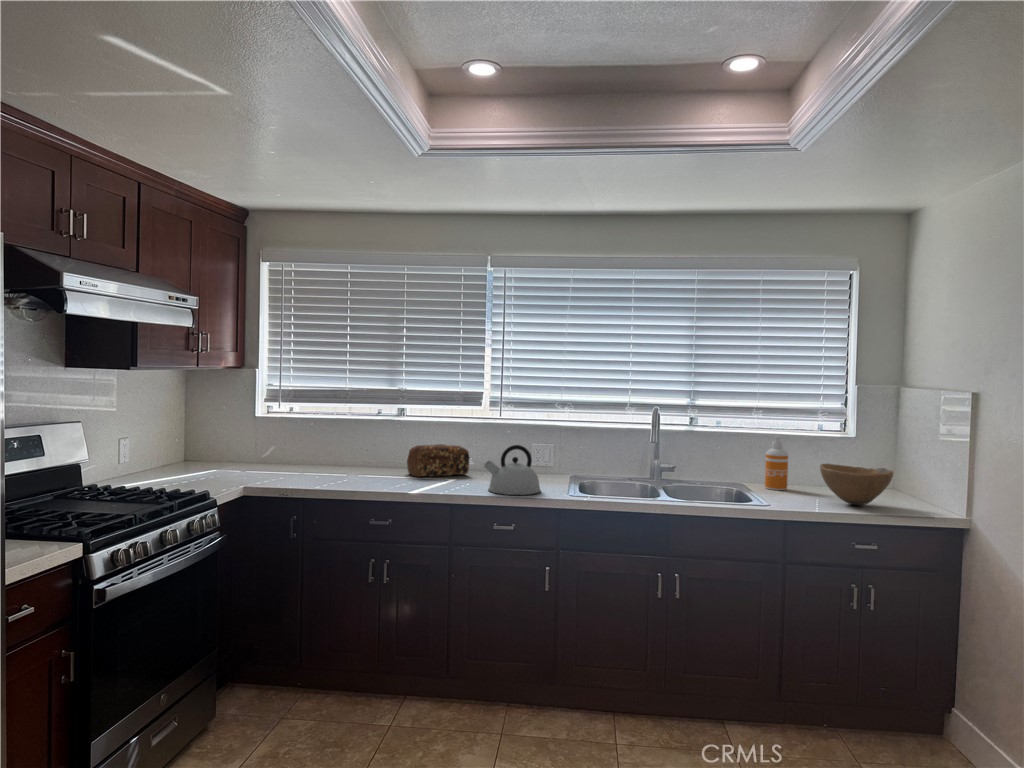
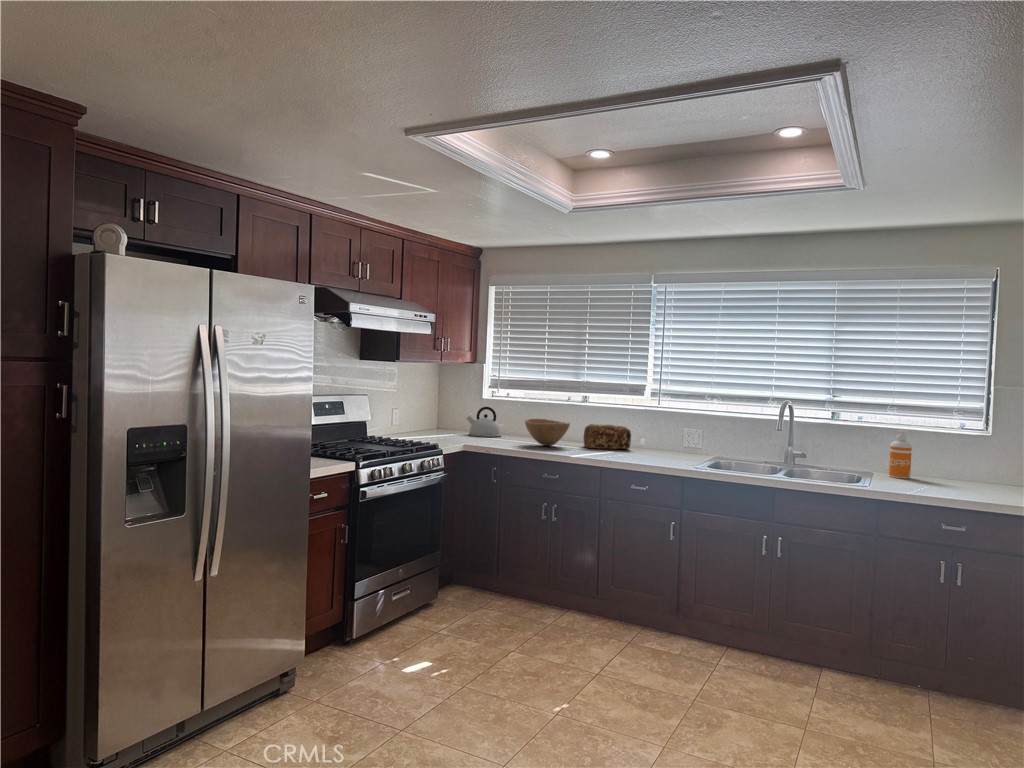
kettle: present [484,445,541,495] -> present [467,407,501,437]
bowl: present [820,464,893,505] -> present [525,419,570,446]

